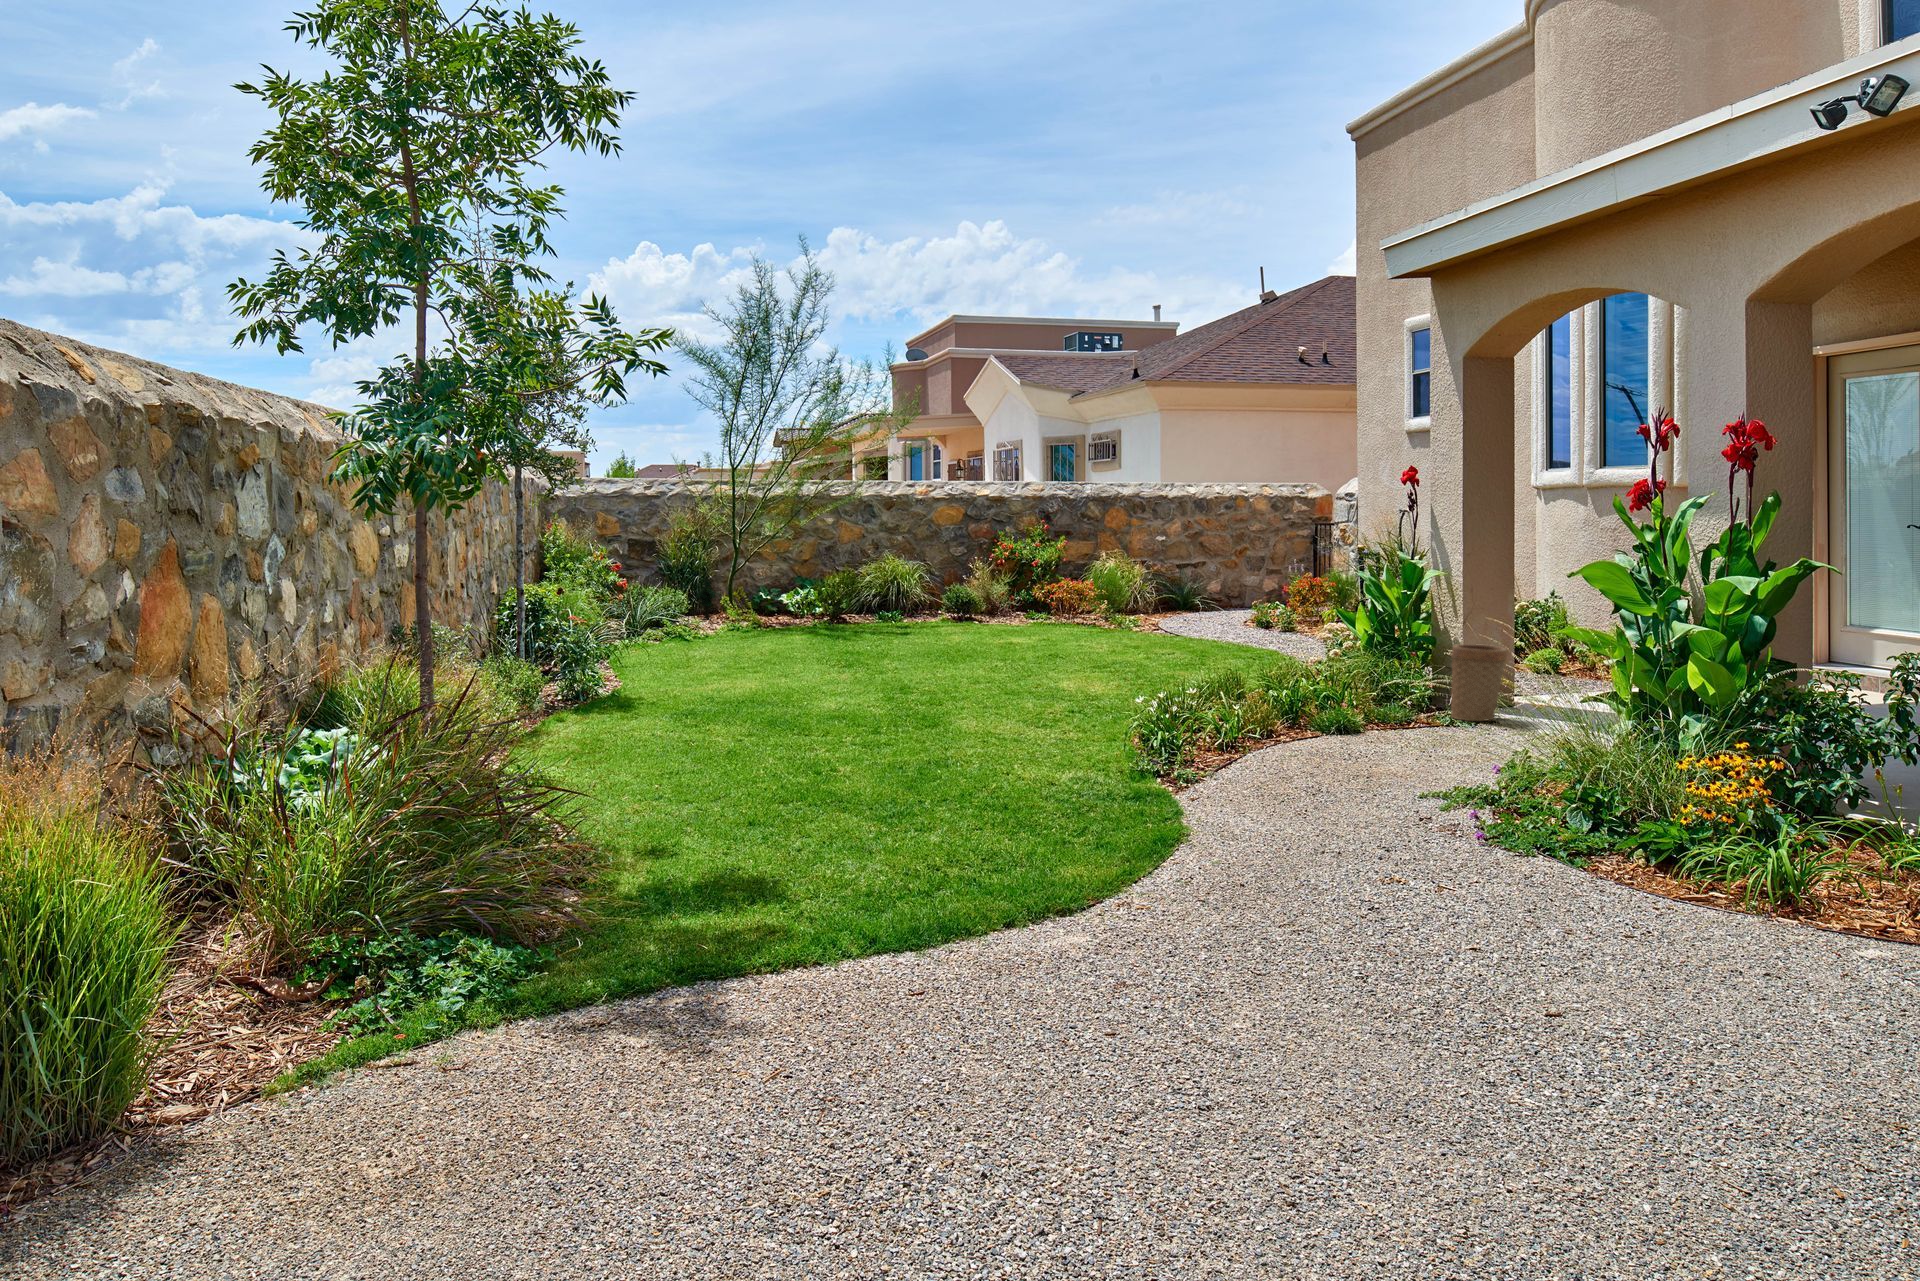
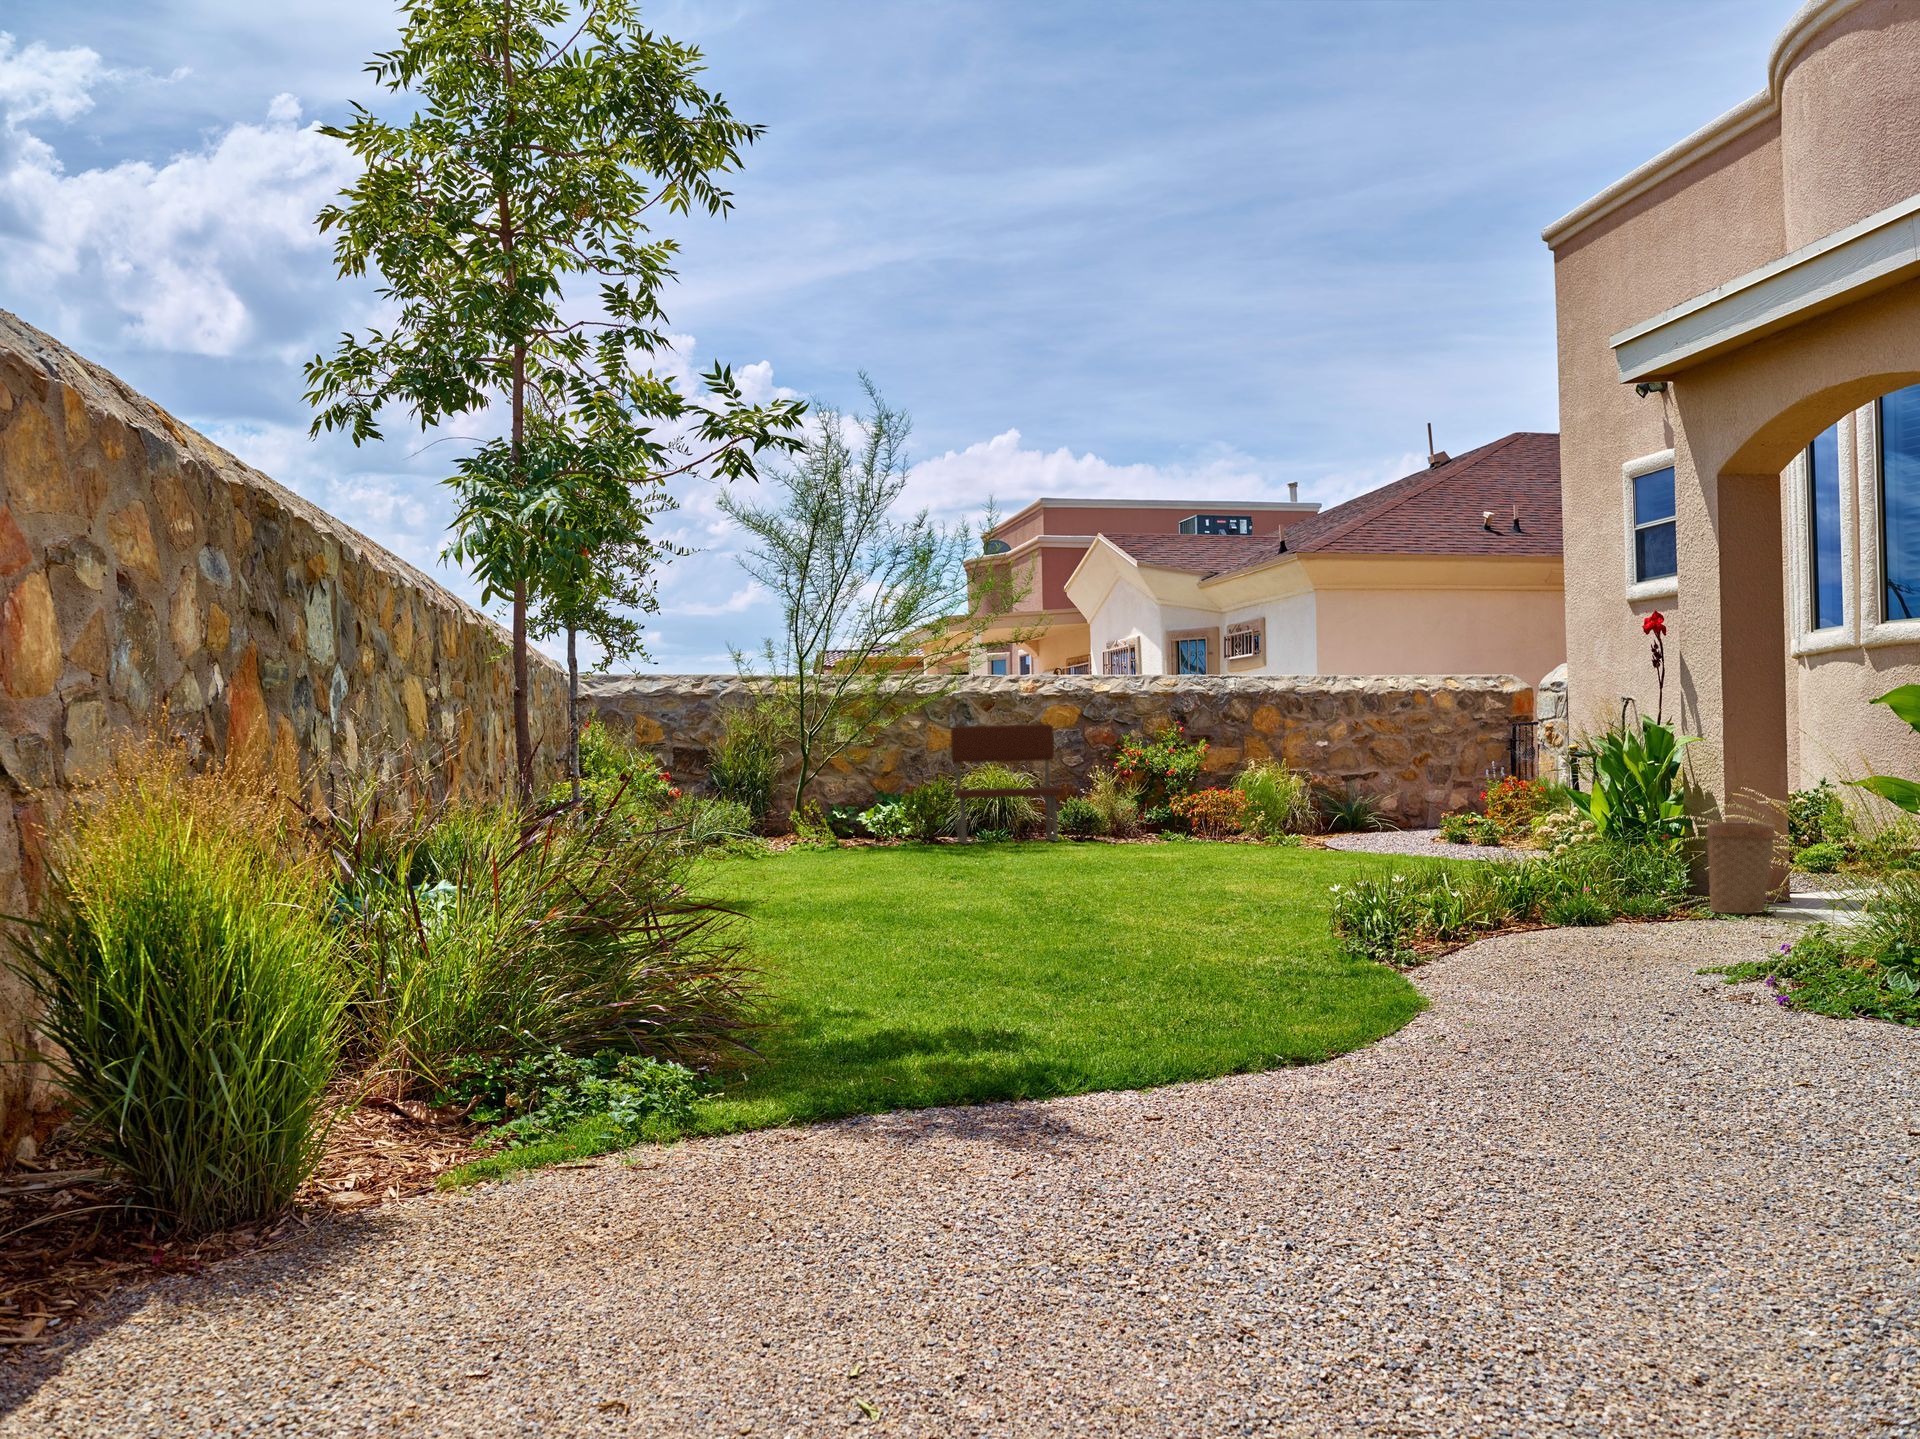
bench: none [858,526,948,623] -> present [951,724,1064,844]
decorative plant: present [696,578,715,620] -> none [749,792,774,844]

